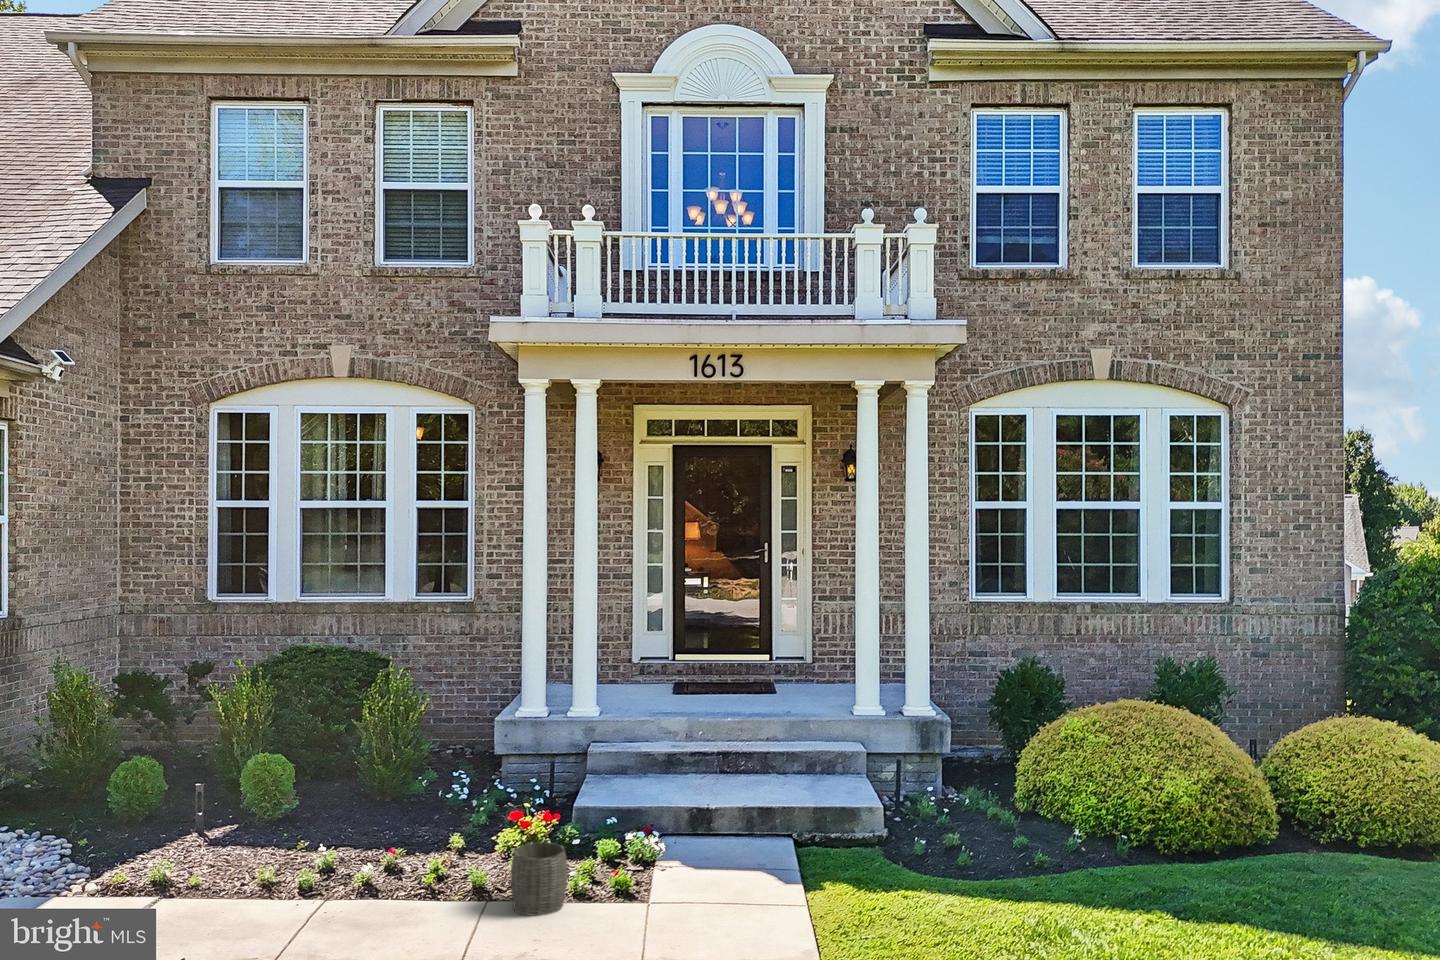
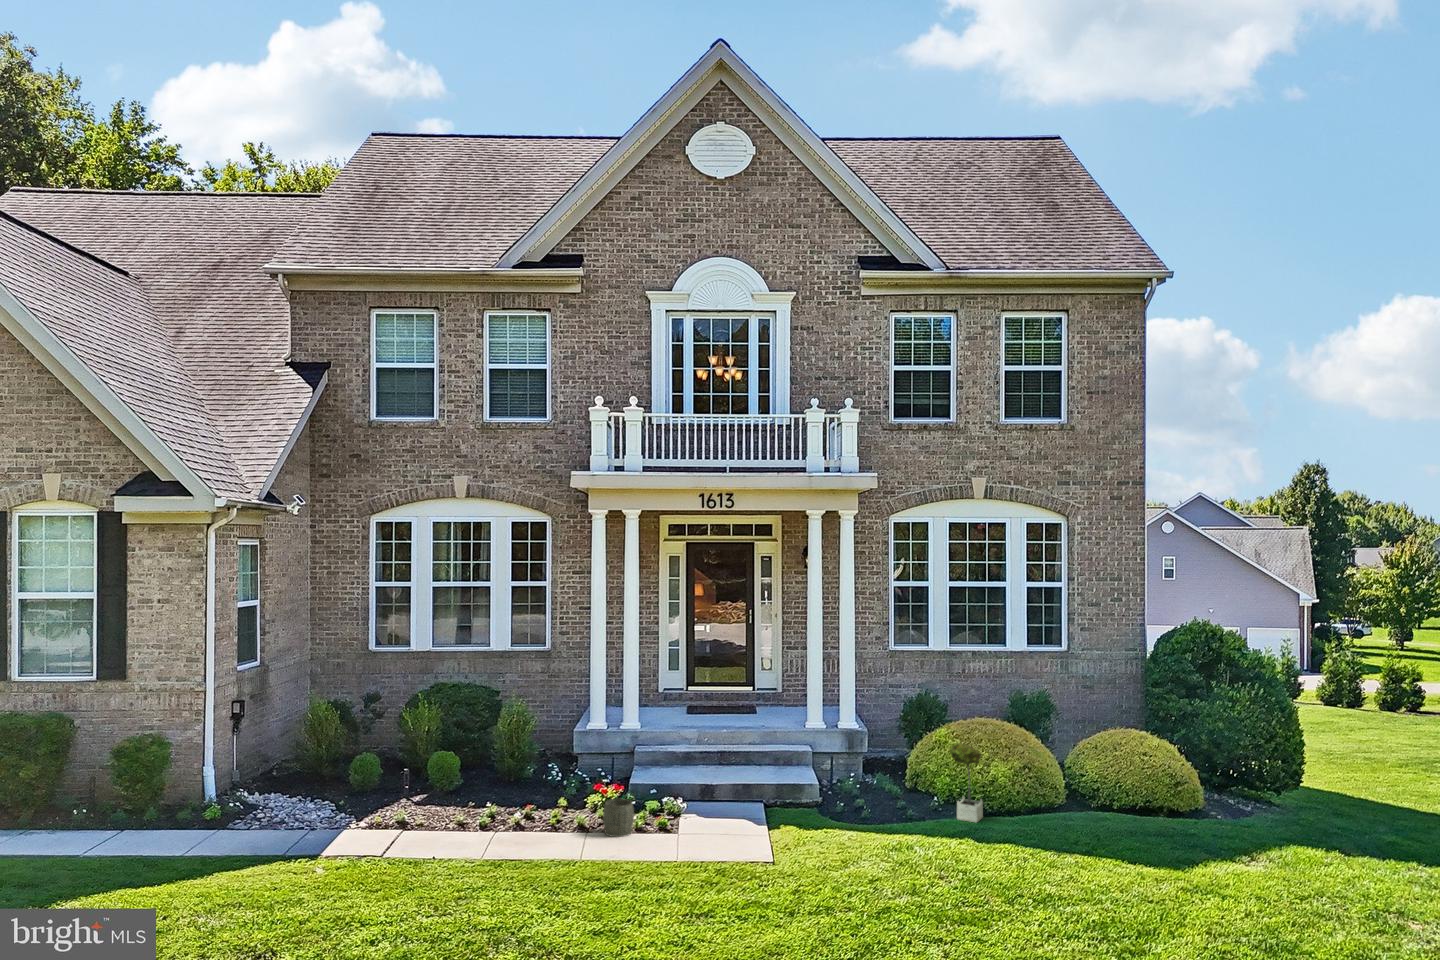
potted tree: none [1119,740,1179,879] -> present [950,743,983,822]

